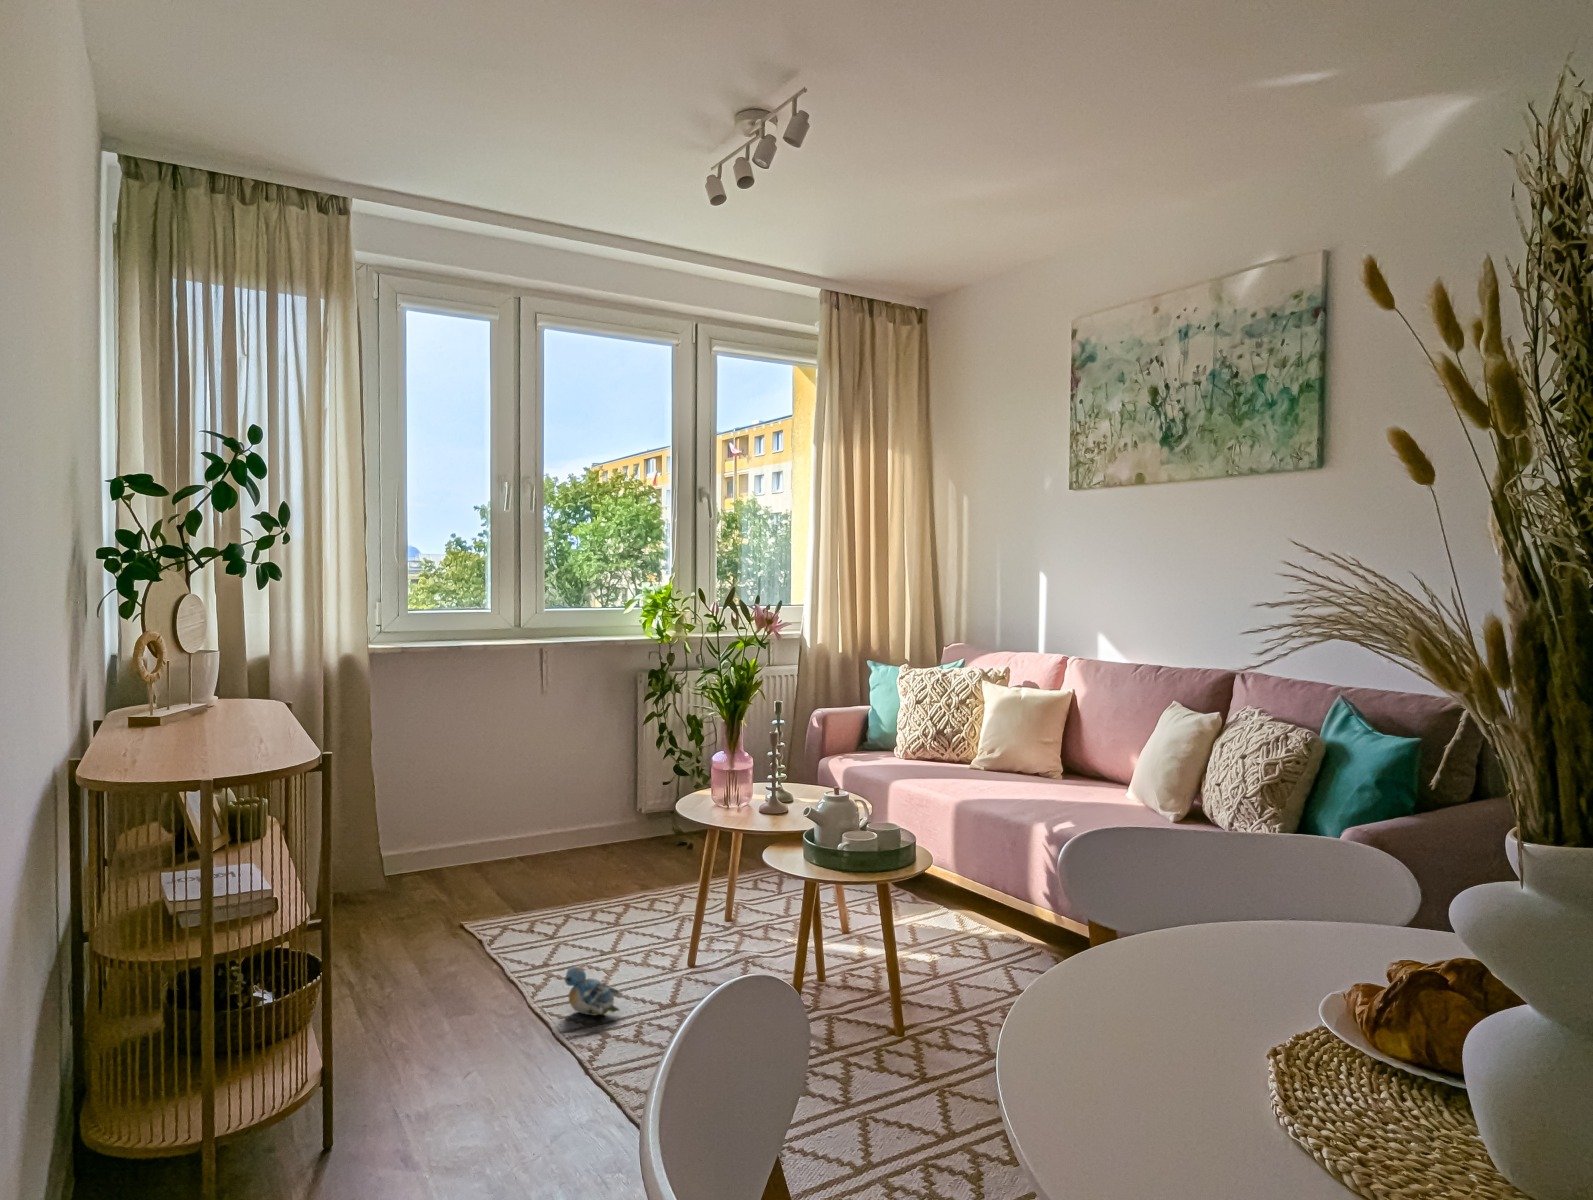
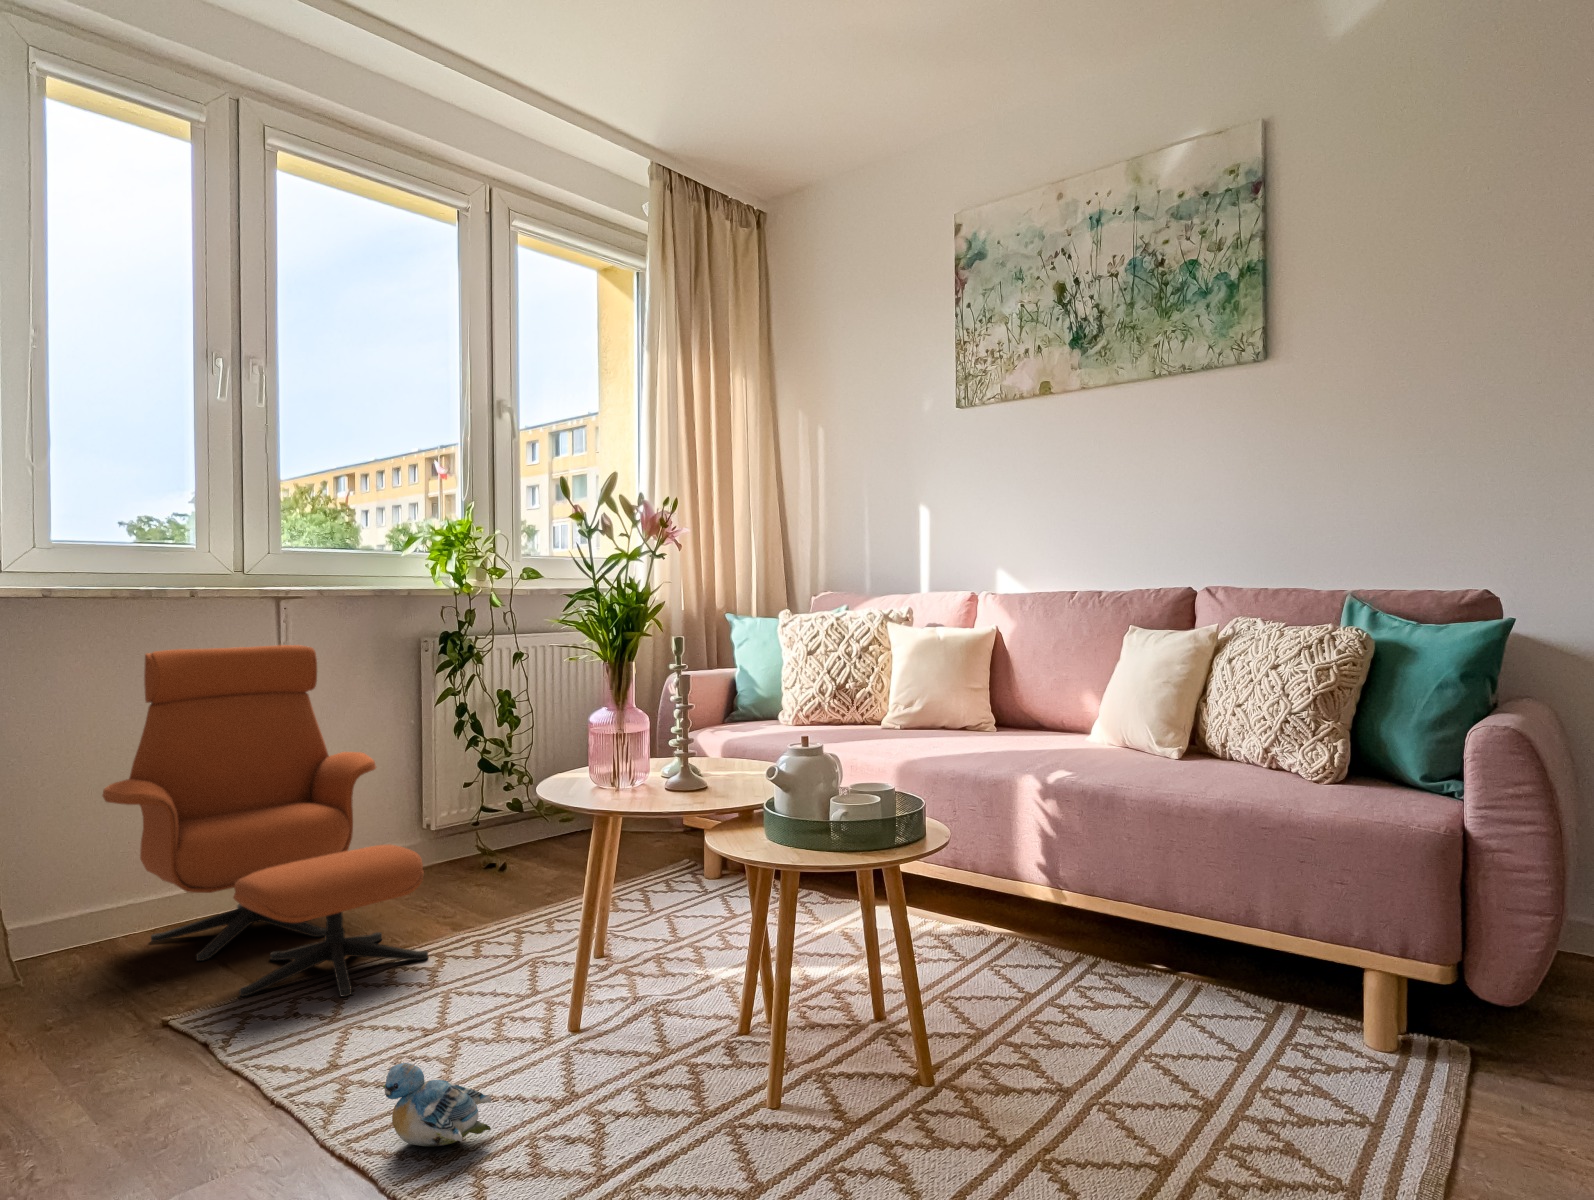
lounge chair: none [427,681,616,927] -> present [102,645,428,997]

